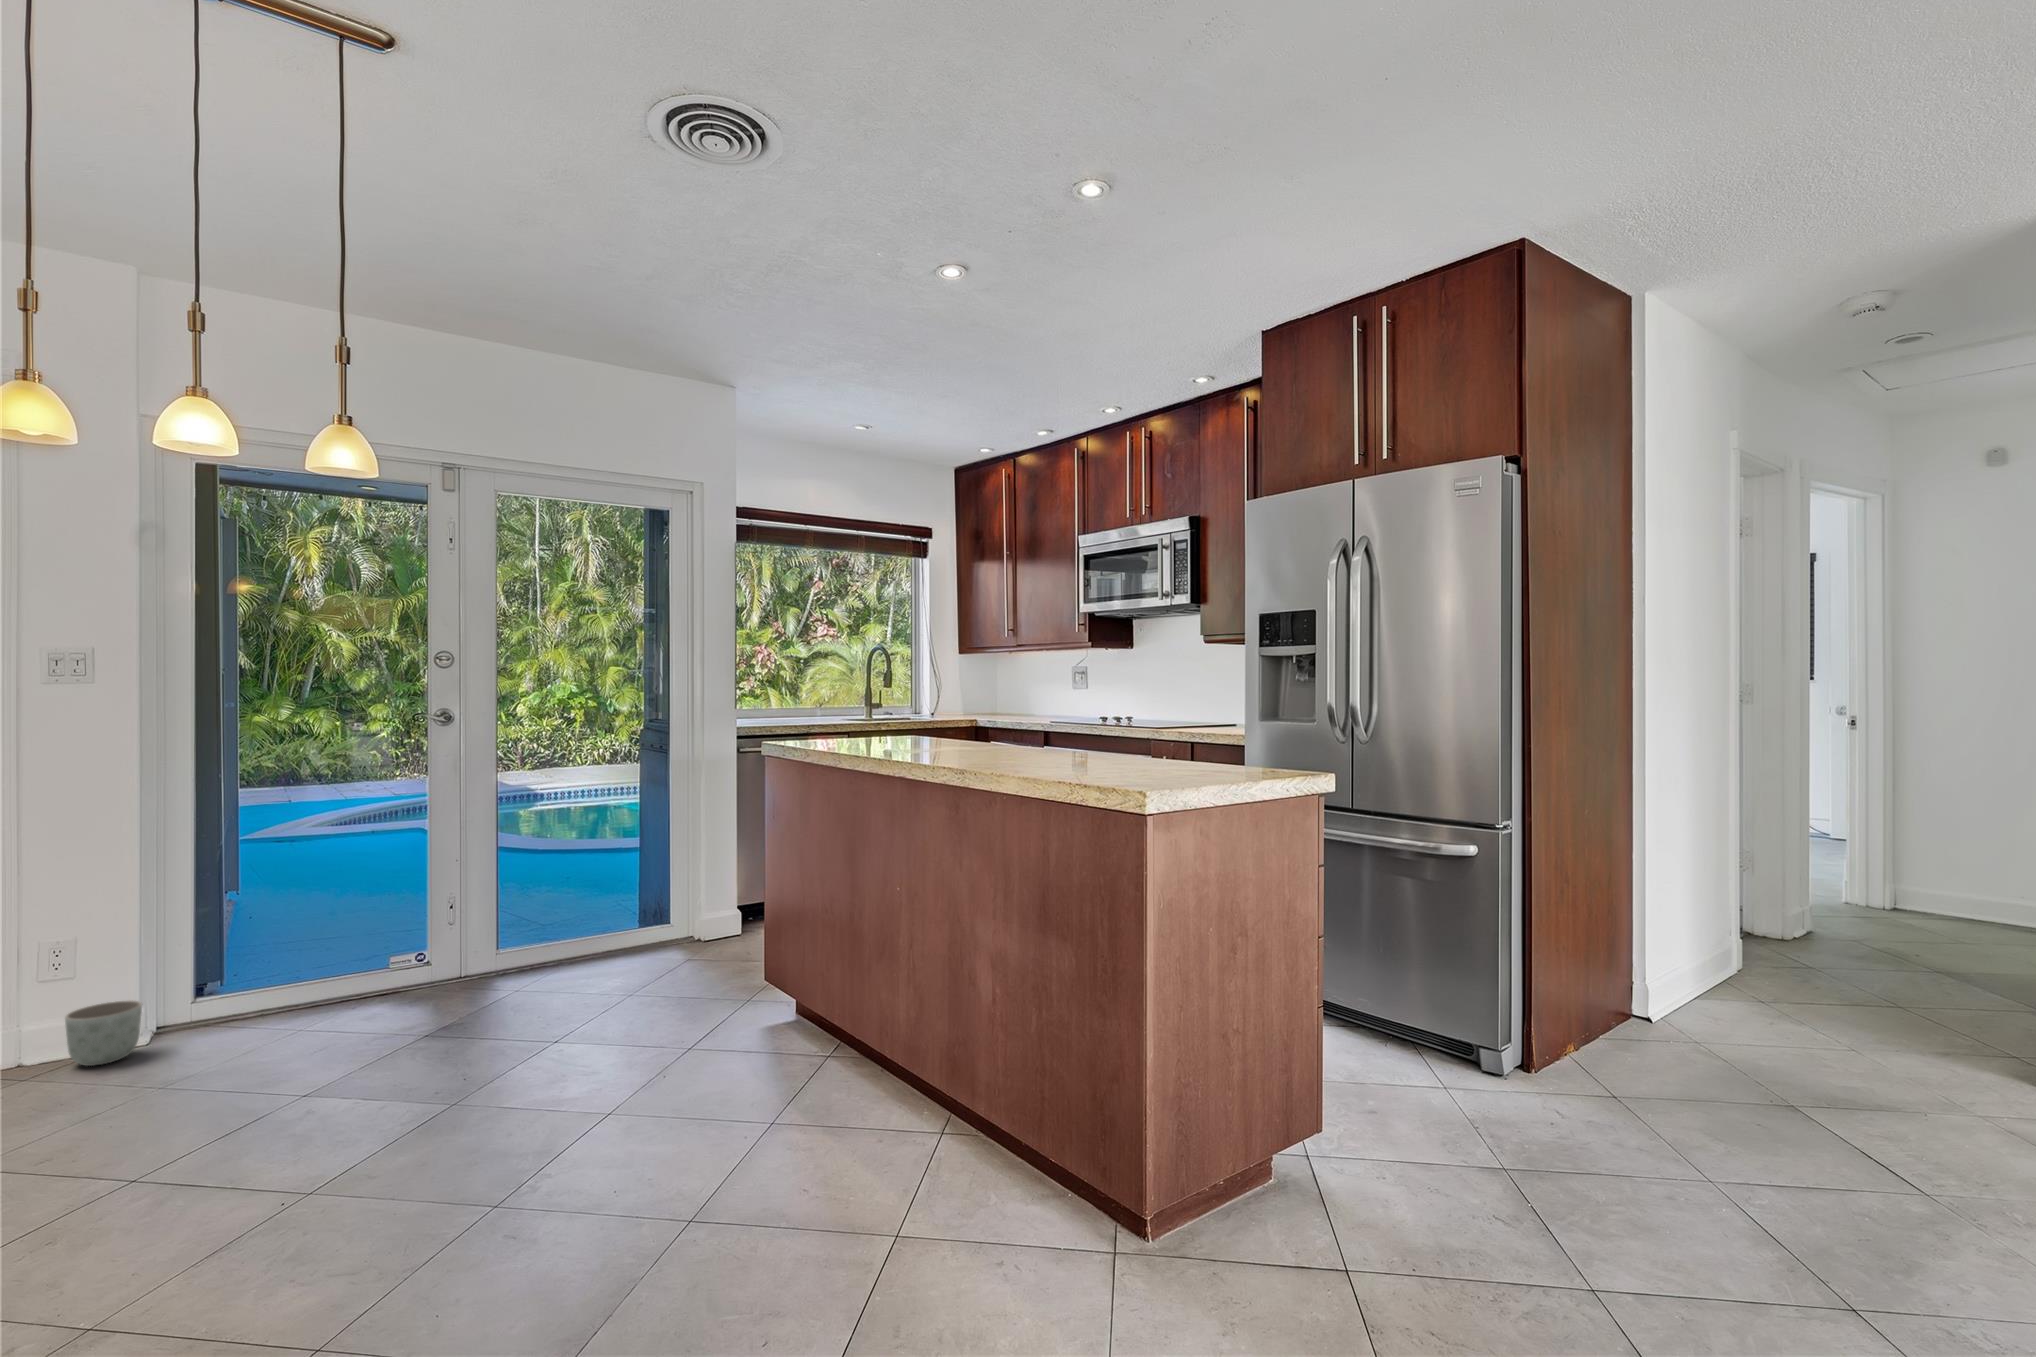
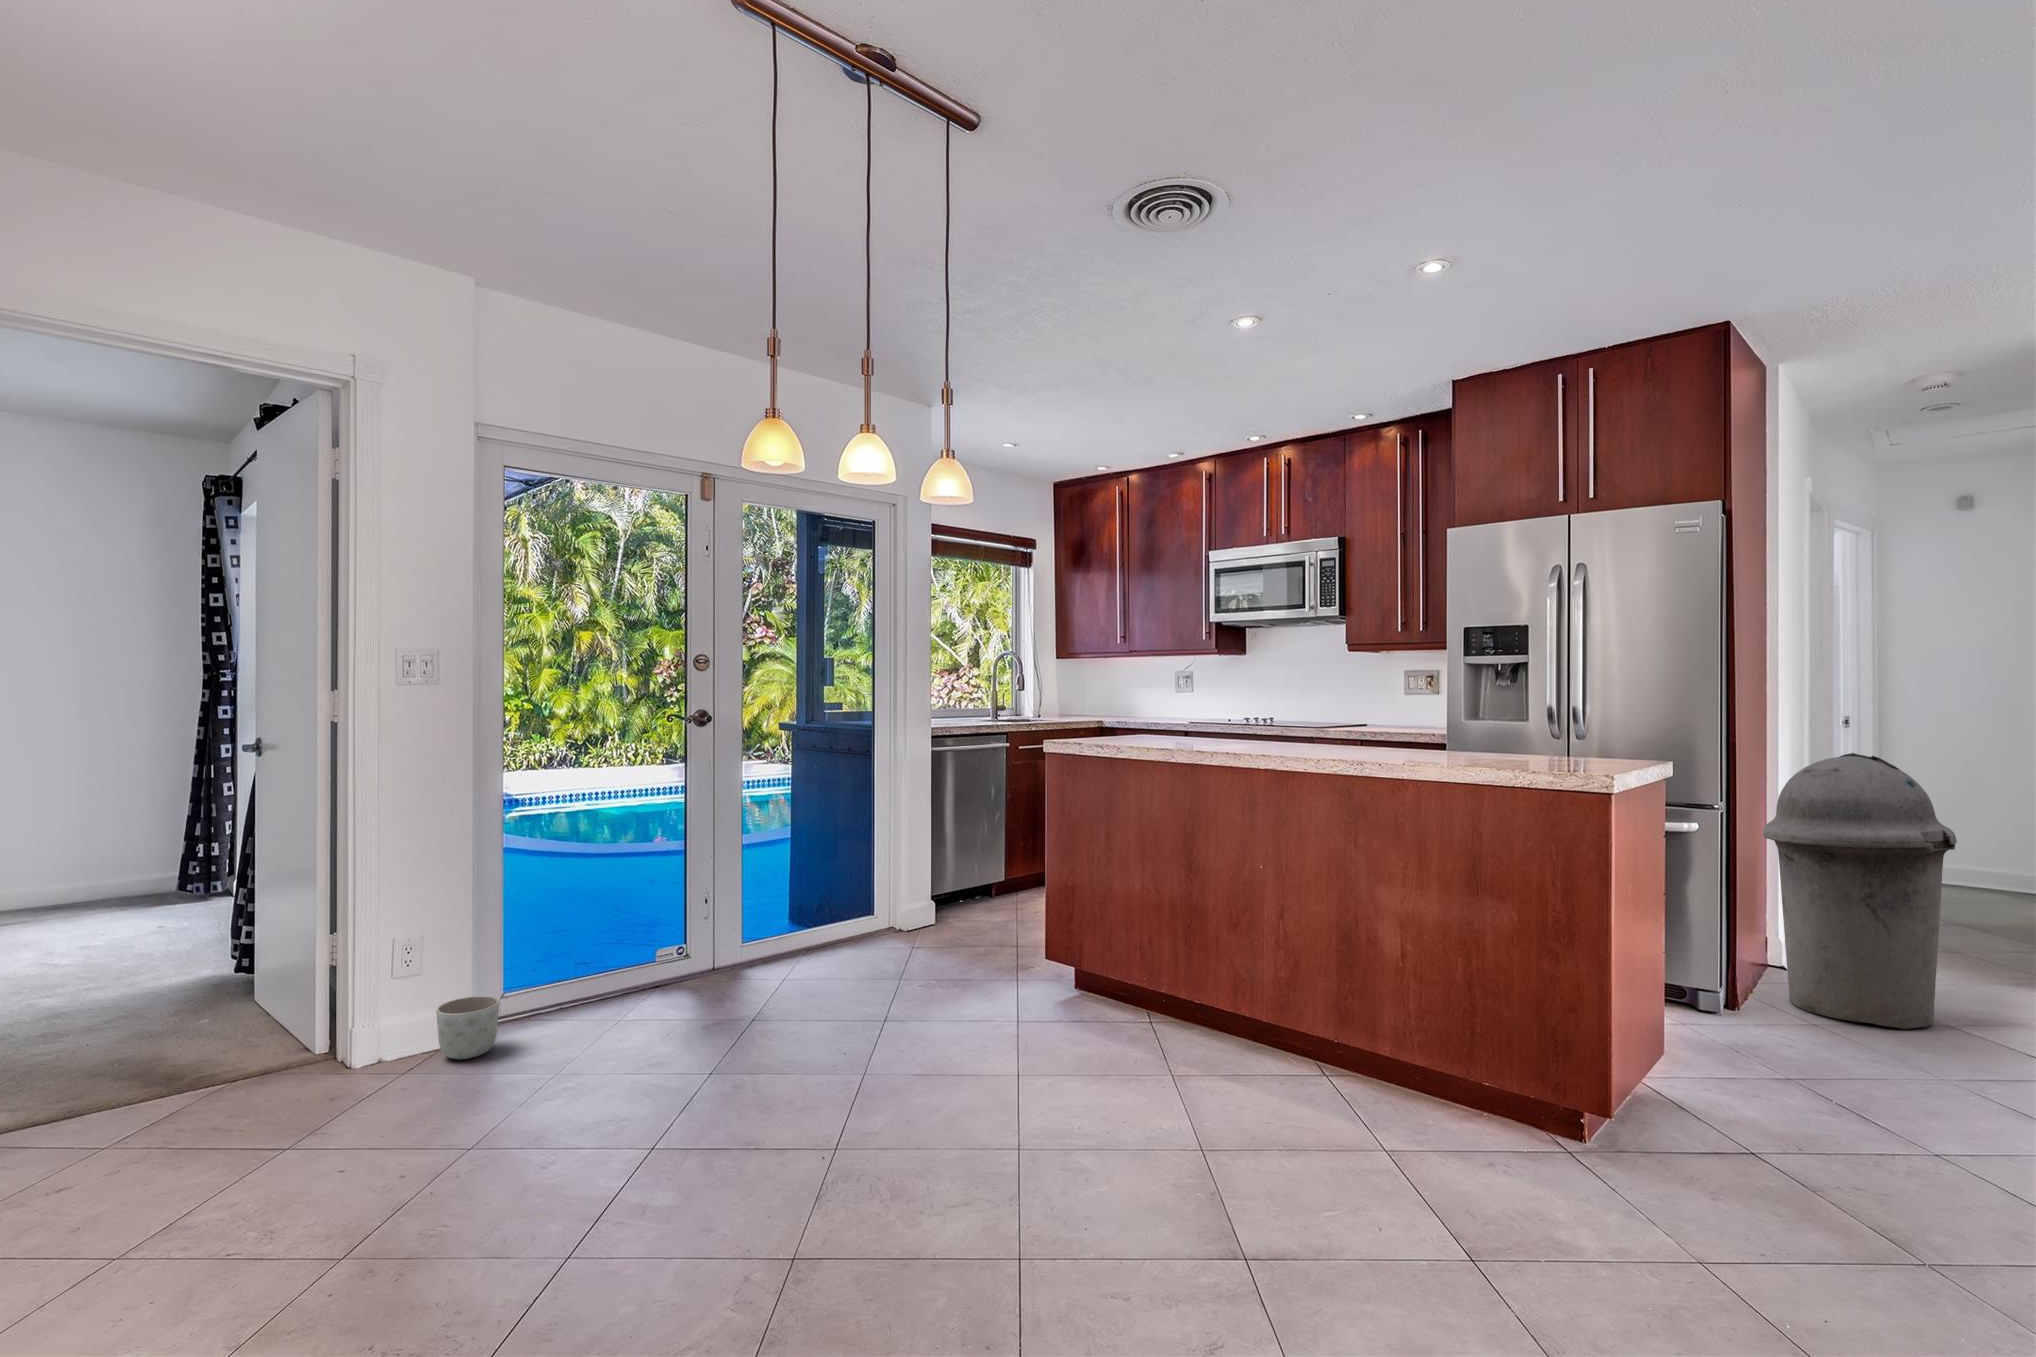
trash can: none [1583,763,1800,1109] -> present [1763,753,1957,1029]

